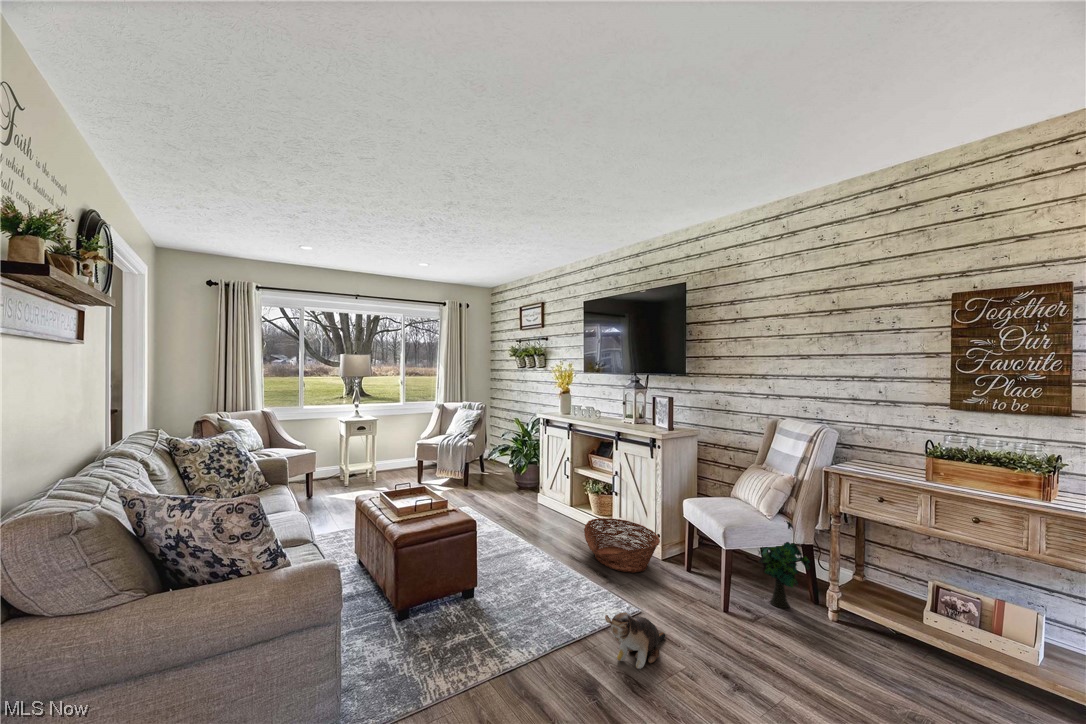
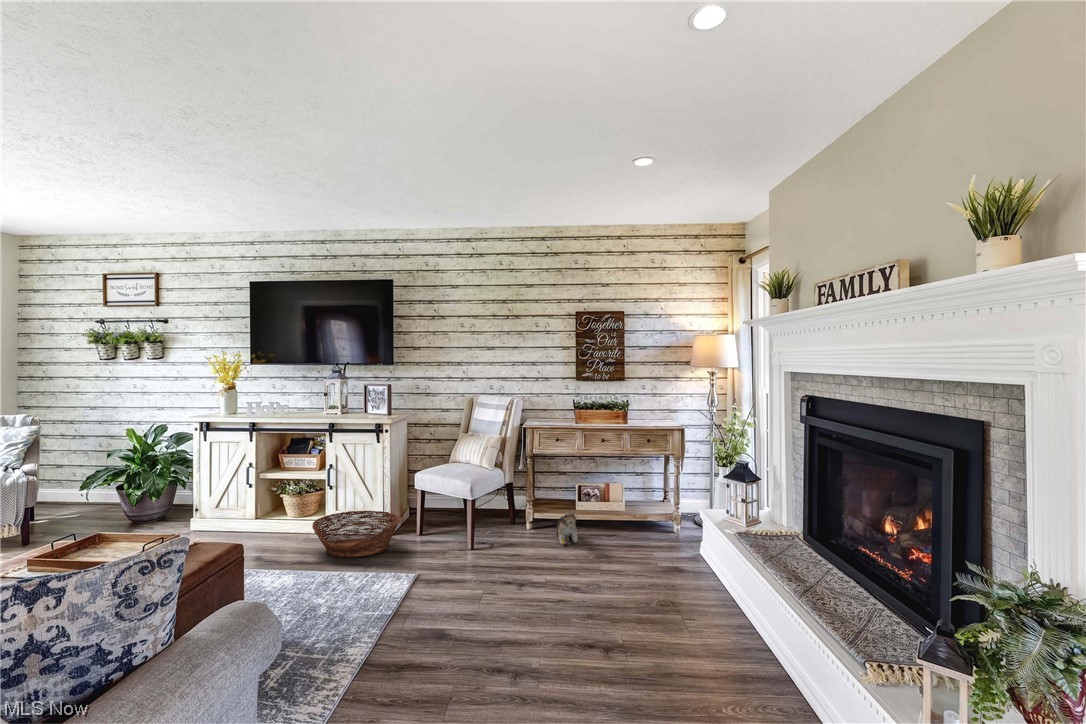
decorative plant: present [759,521,810,608] -> none [477,469,515,534]
plush toy: present [605,612,665,669] -> present [556,512,578,545]

